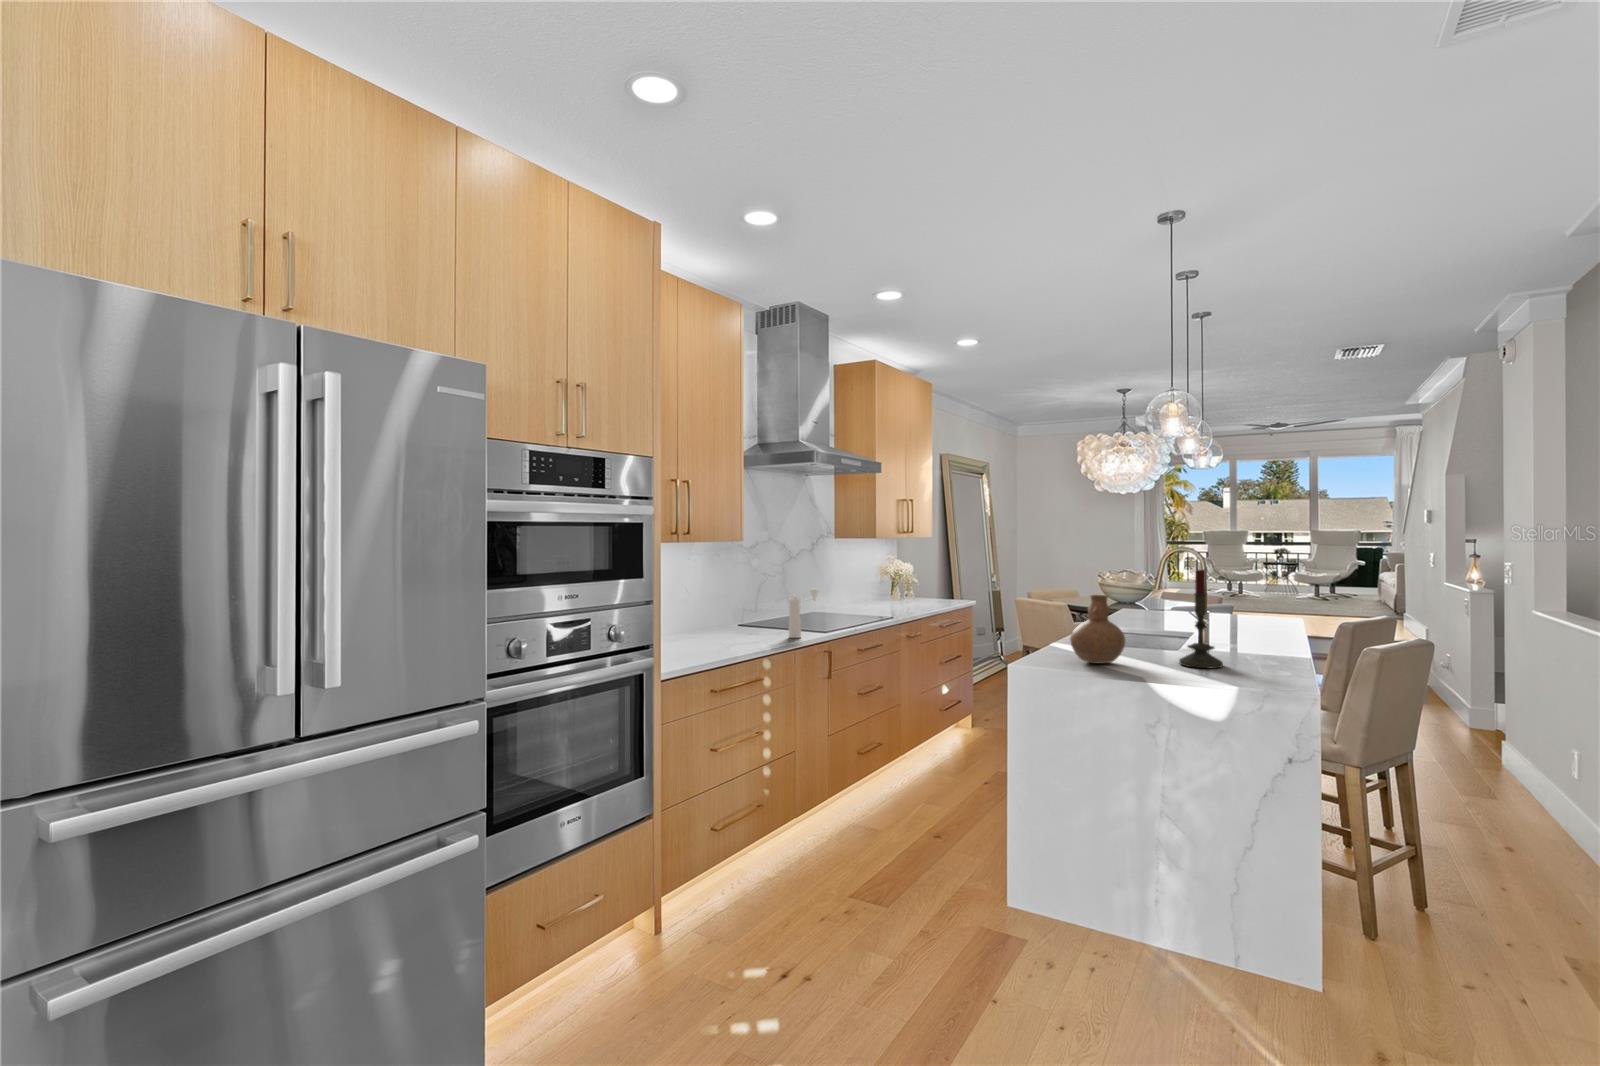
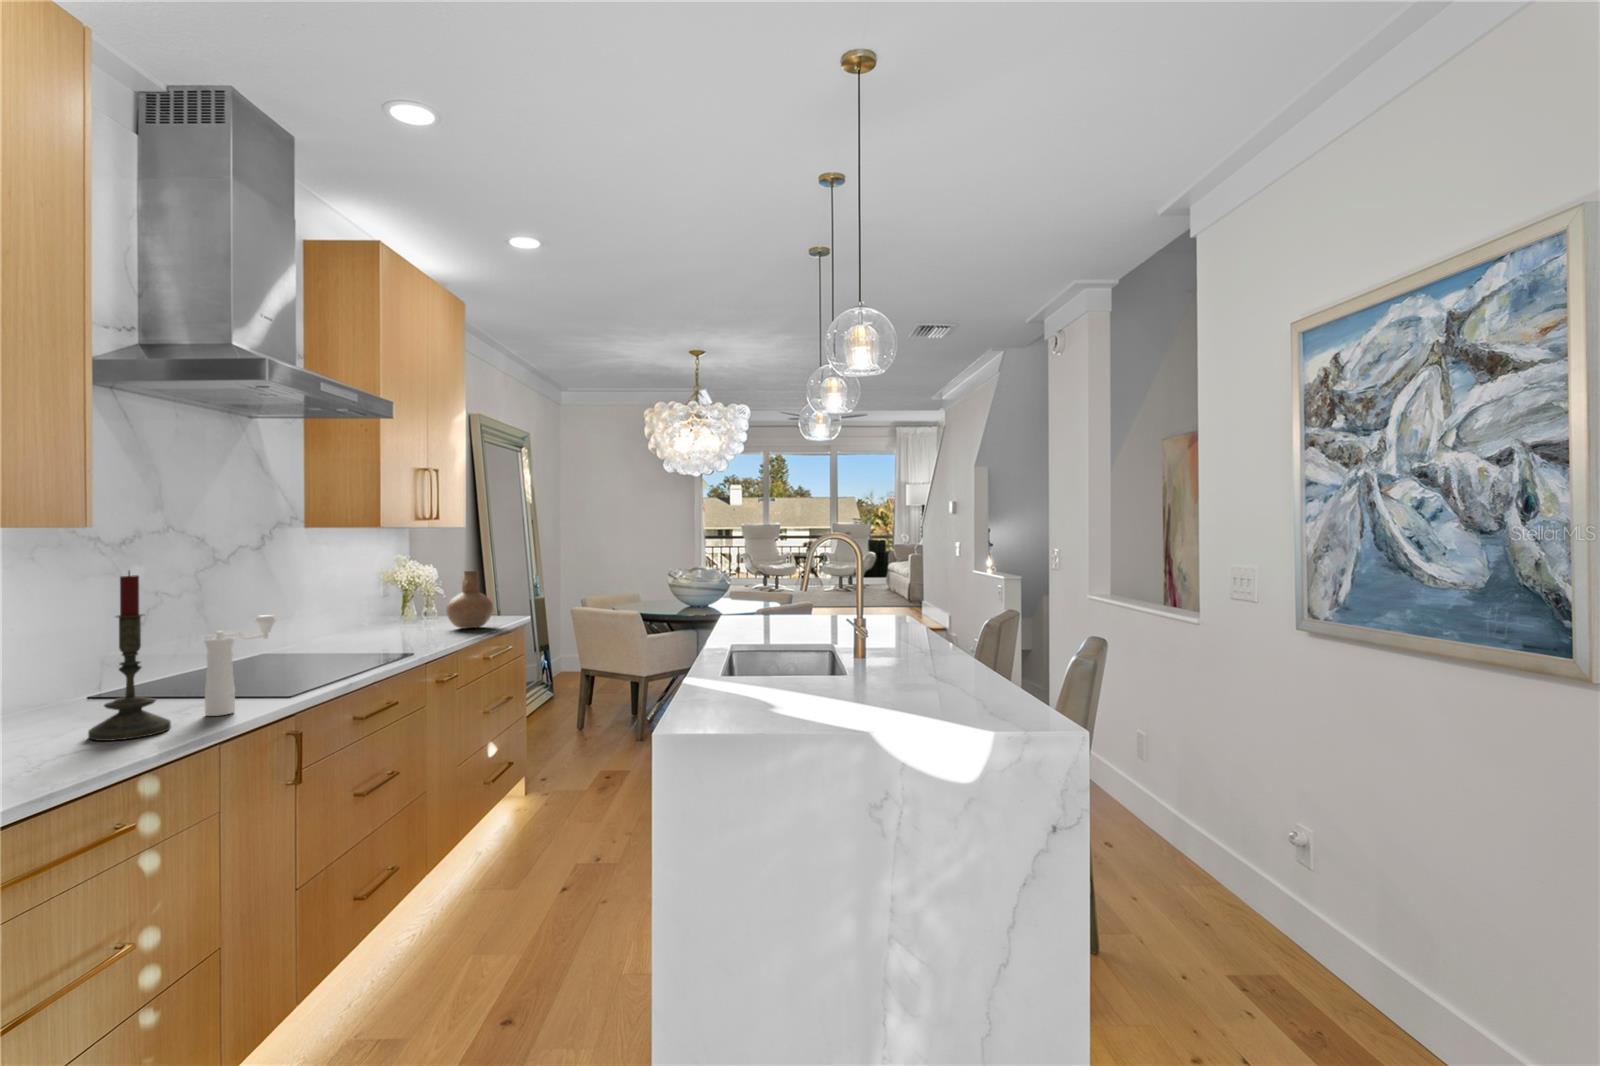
candle: present [1179,569,1223,668] -> present [88,571,171,741]
vase: present [1070,595,1126,663] -> present [446,571,493,628]

